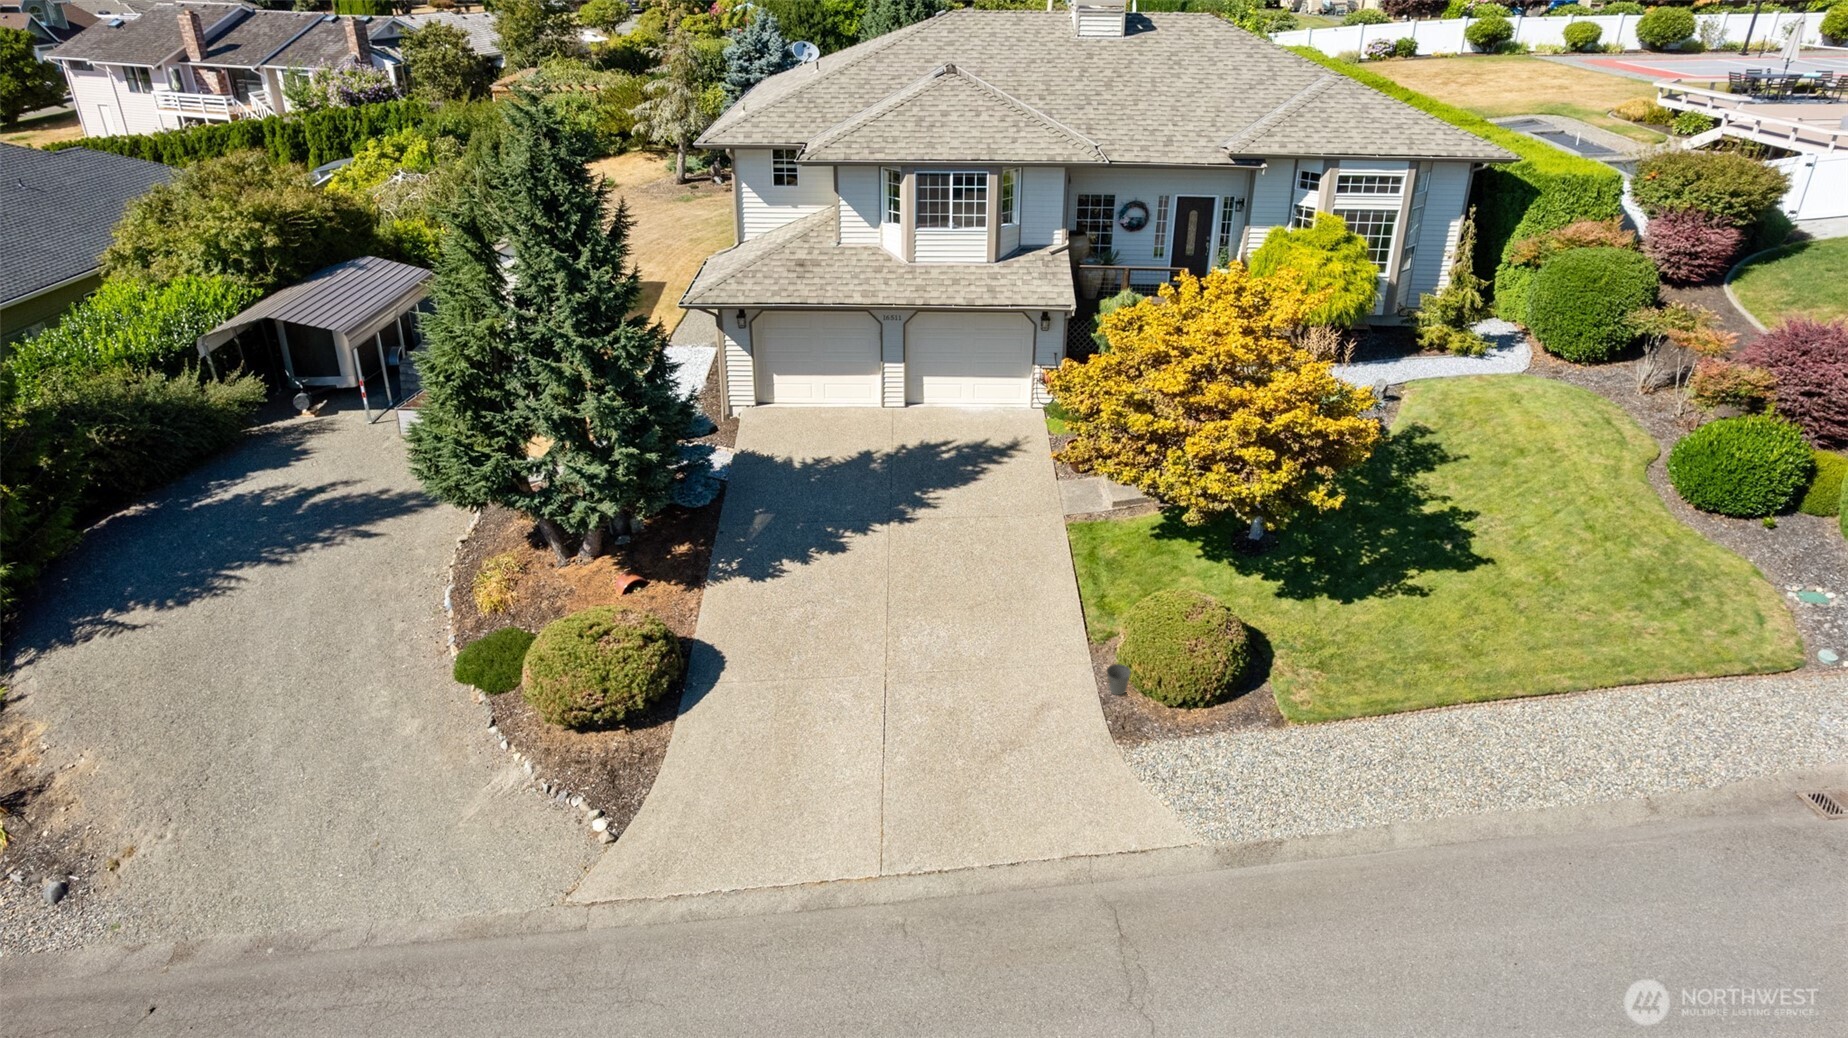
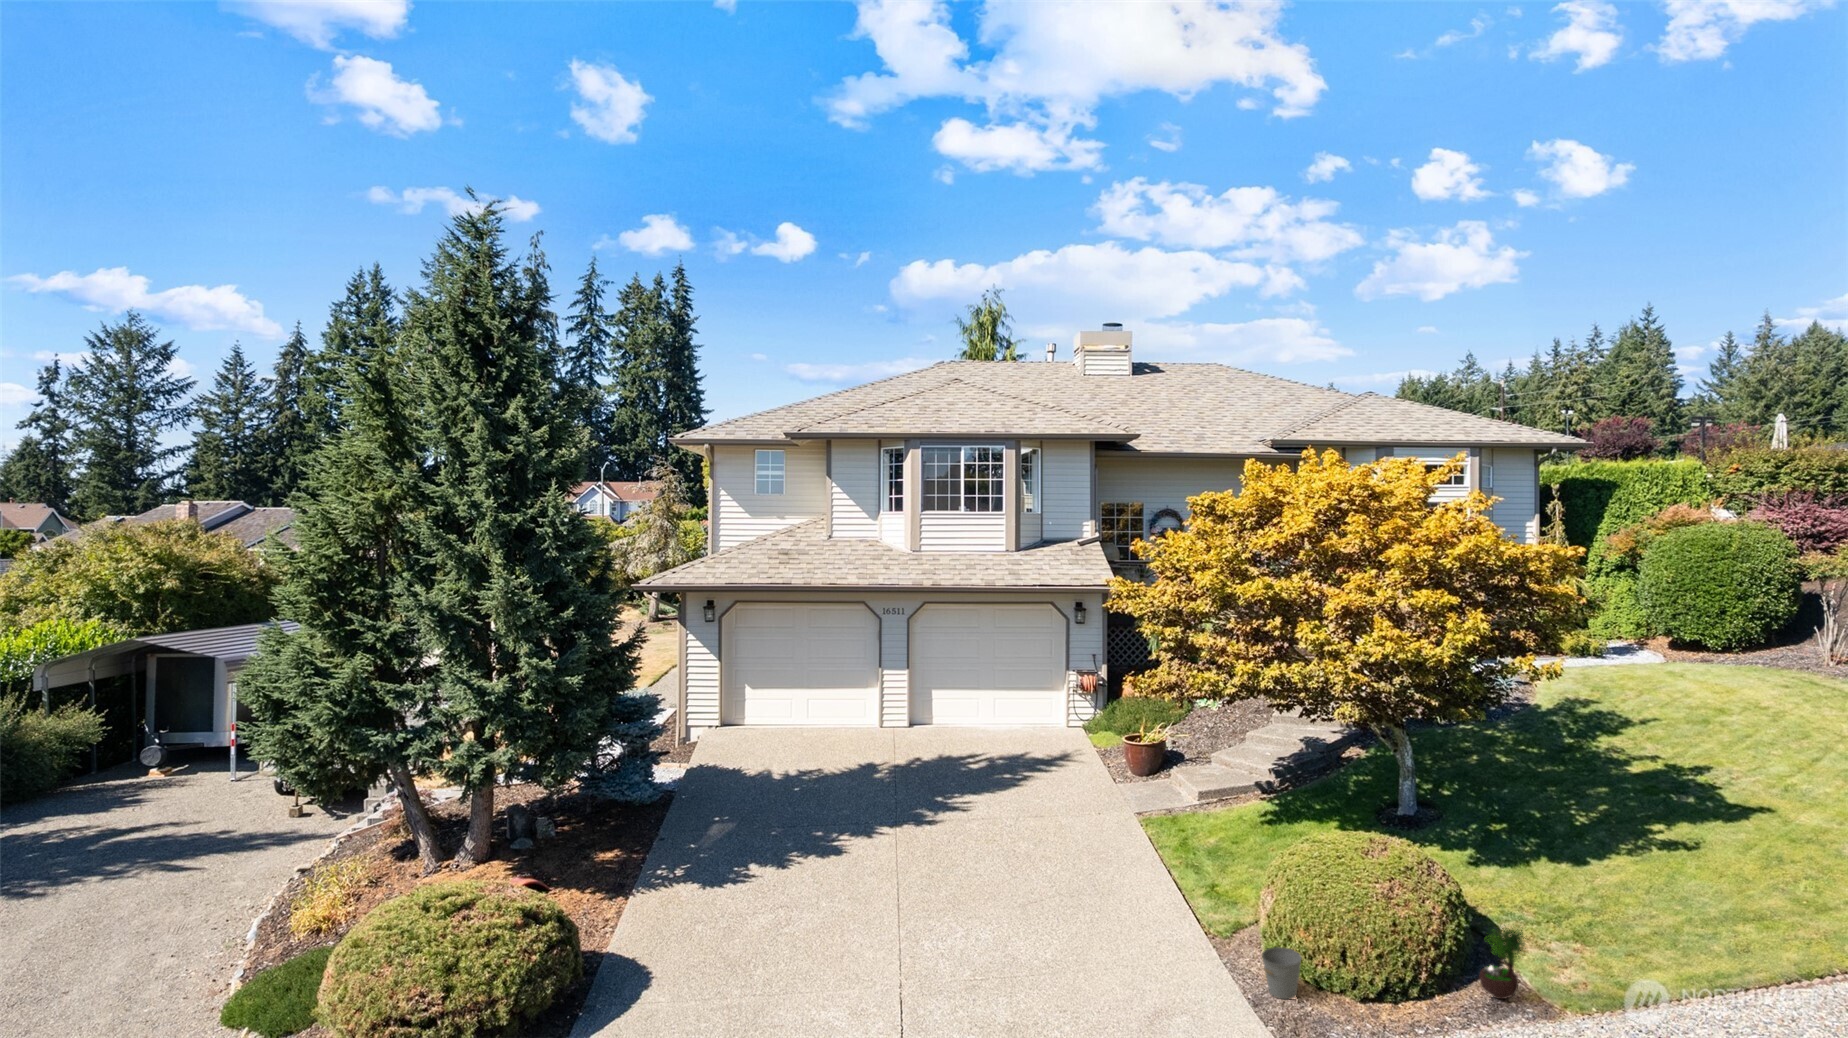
potted tree: none [1238,662,1271,701] -> present [1479,925,1526,999]

